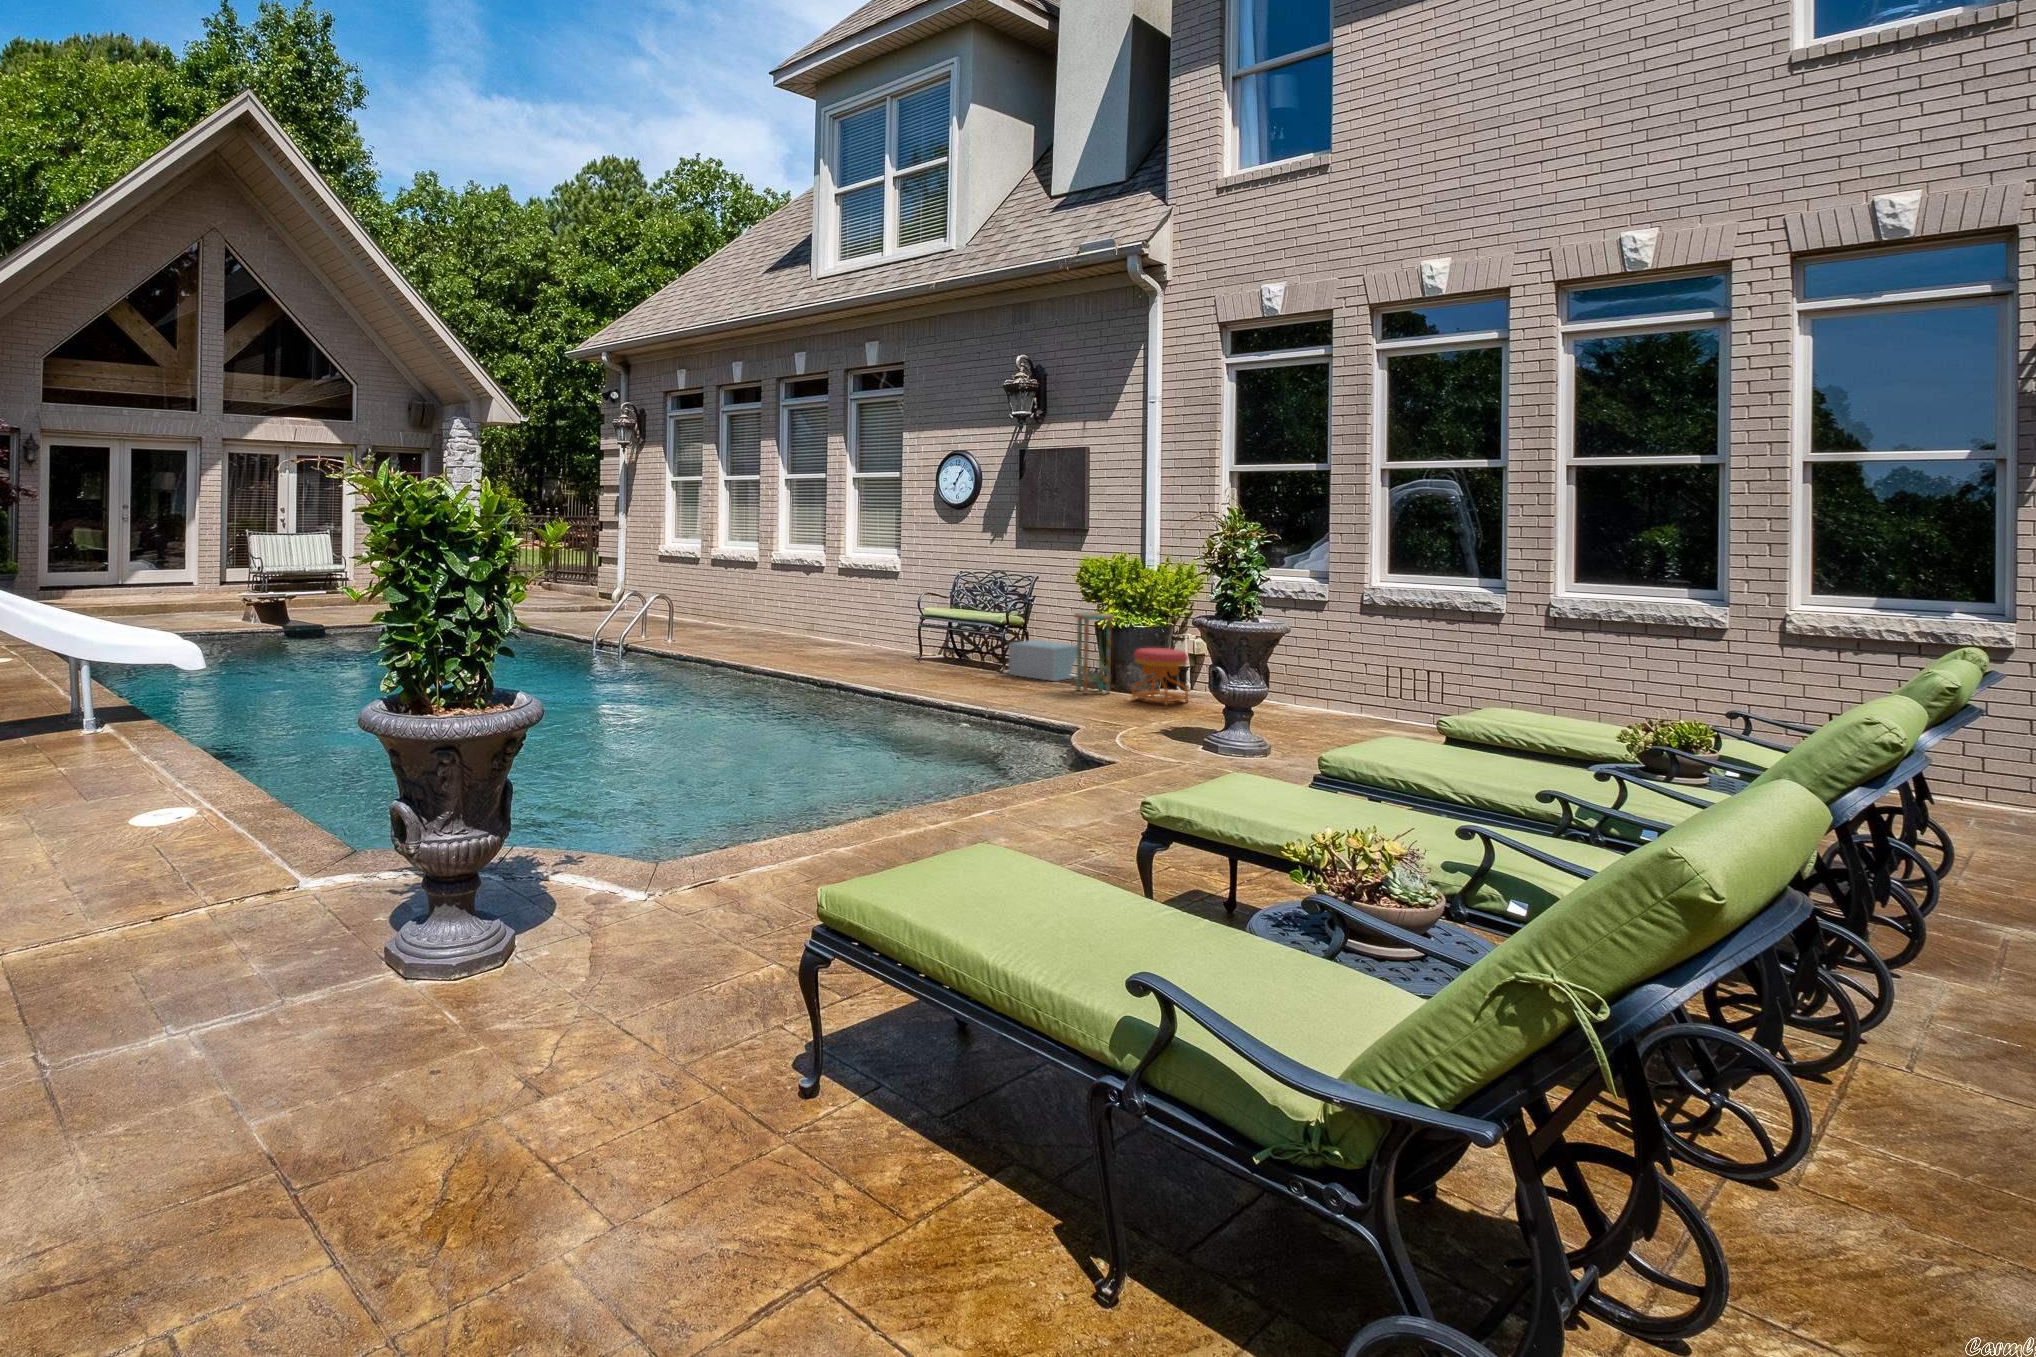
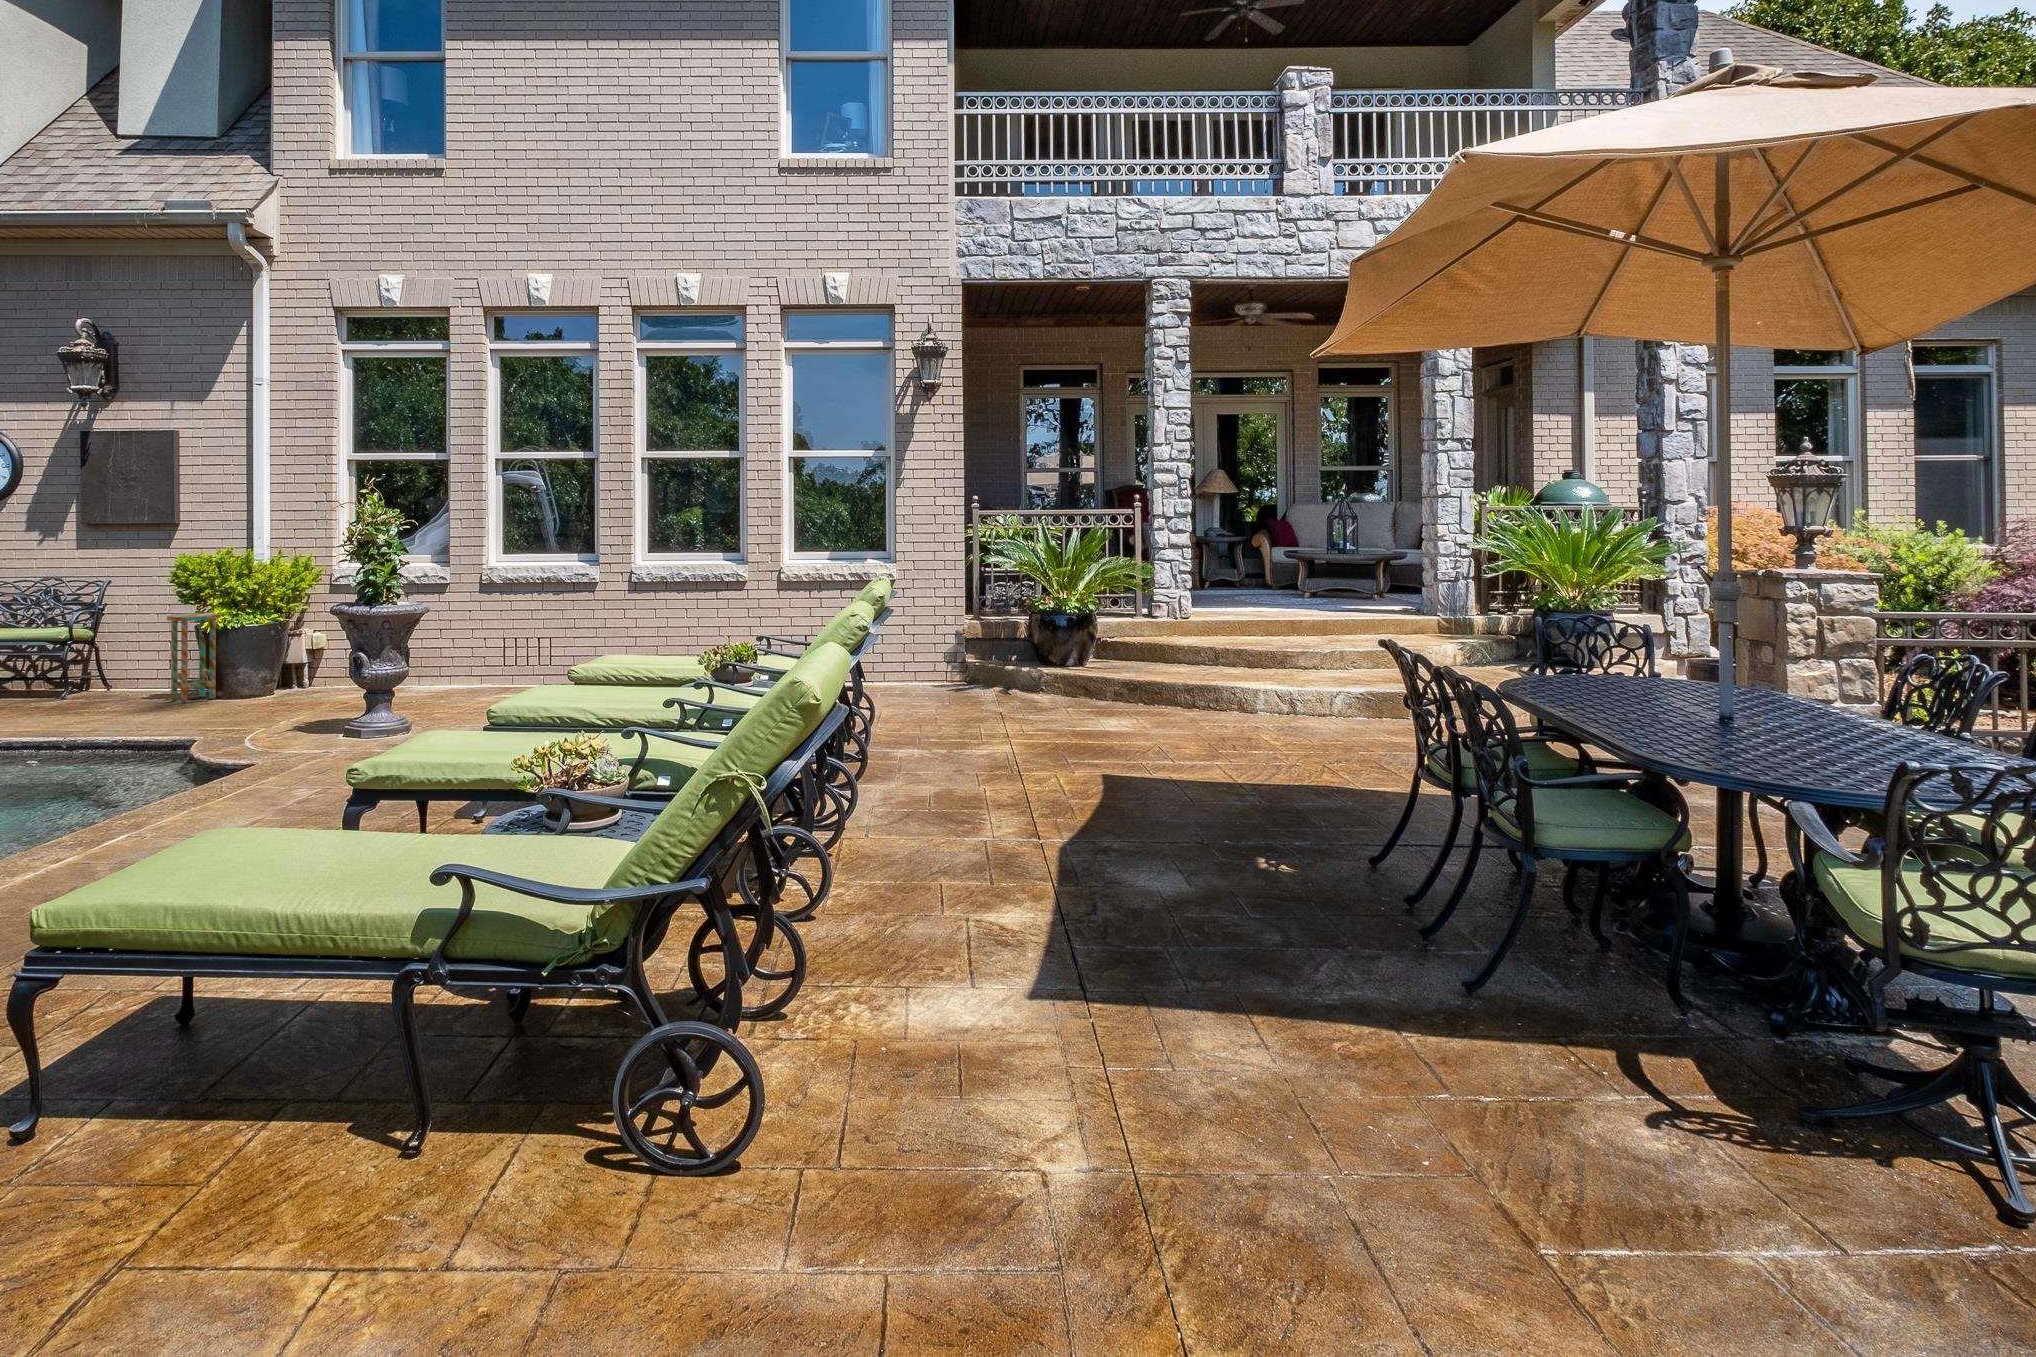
storage box: present [1008,640,1077,681] -> none [70,651,169,696]
stool: present [1132,648,1188,705] -> none [244,642,309,702]

